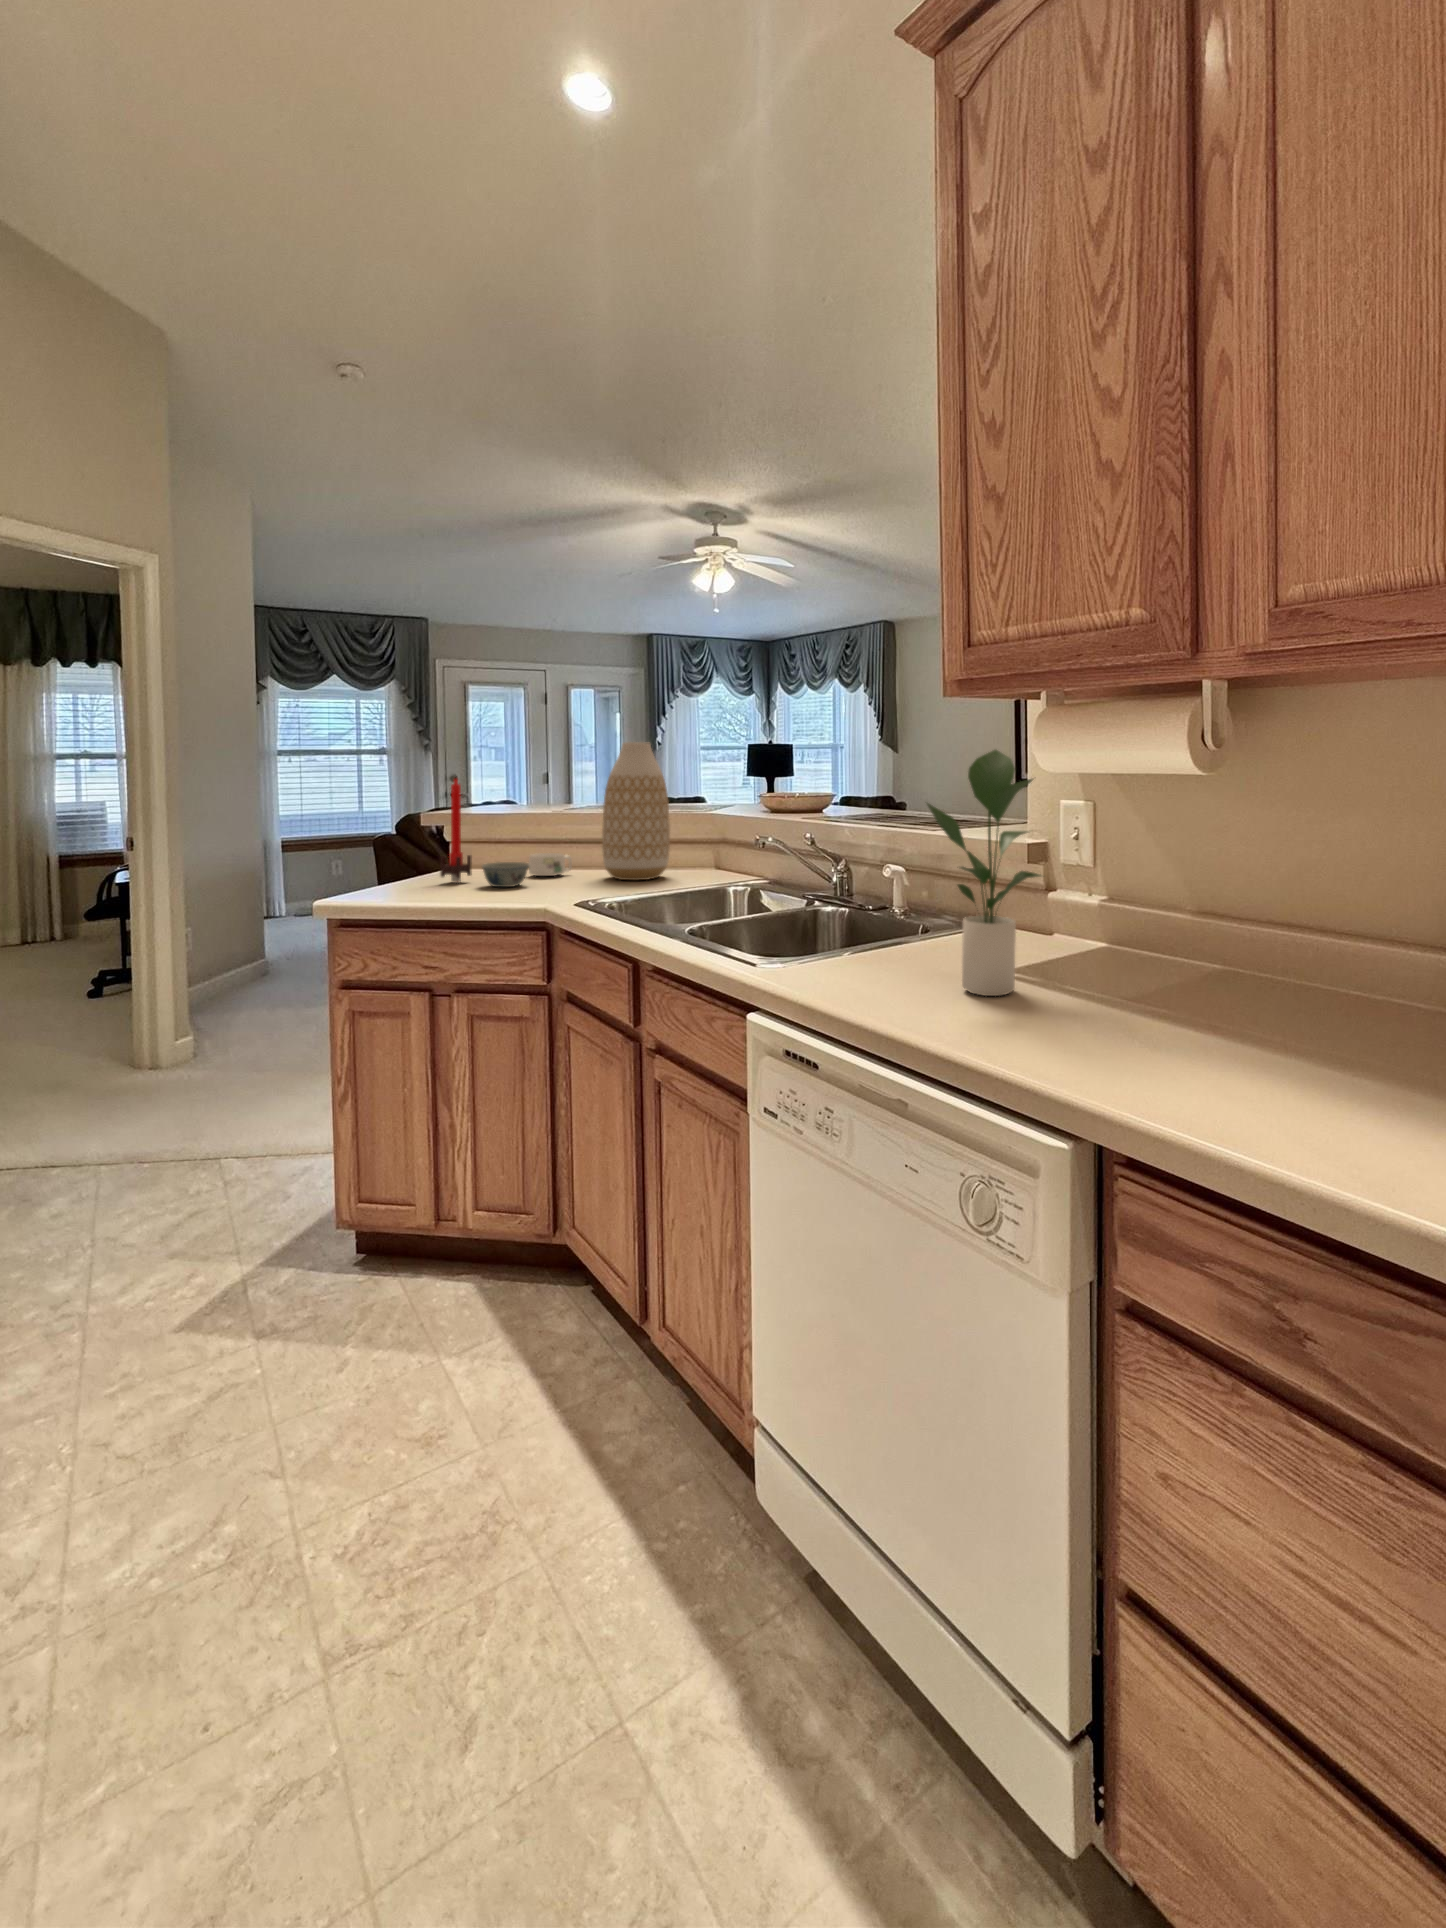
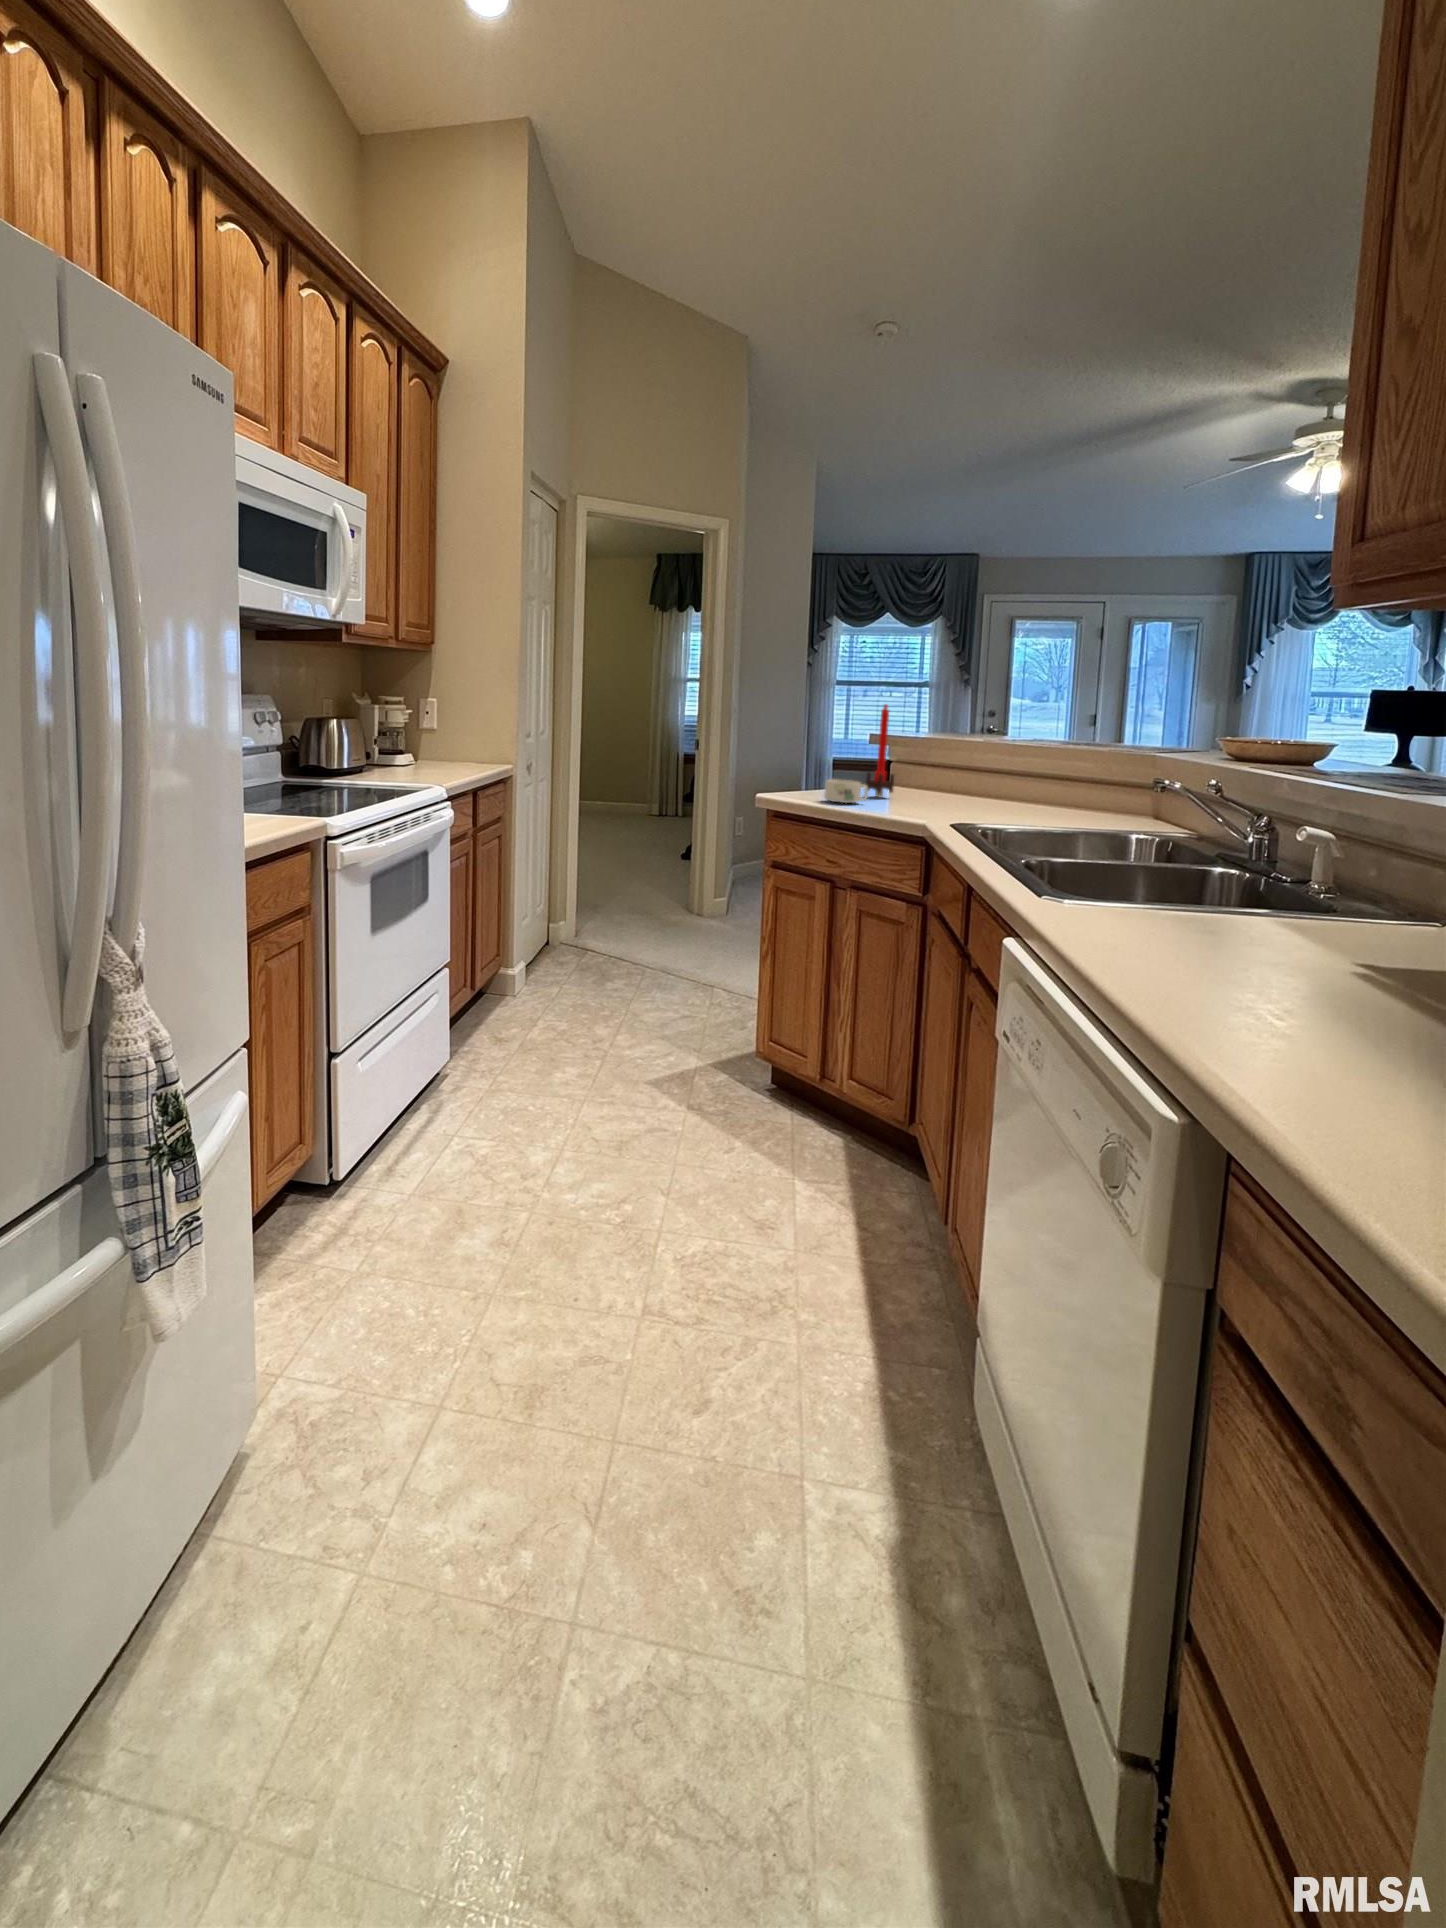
vase: present [602,742,670,880] -> none [1019,675,1099,818]
potted plant: present [927,750,1041,996] -> none [1225,685,1411,989]
mug: present [529,853,572,876] -> present [824,779,868,803]
bowl: present [482,862,530,887] -> none [896,783,941,806]

